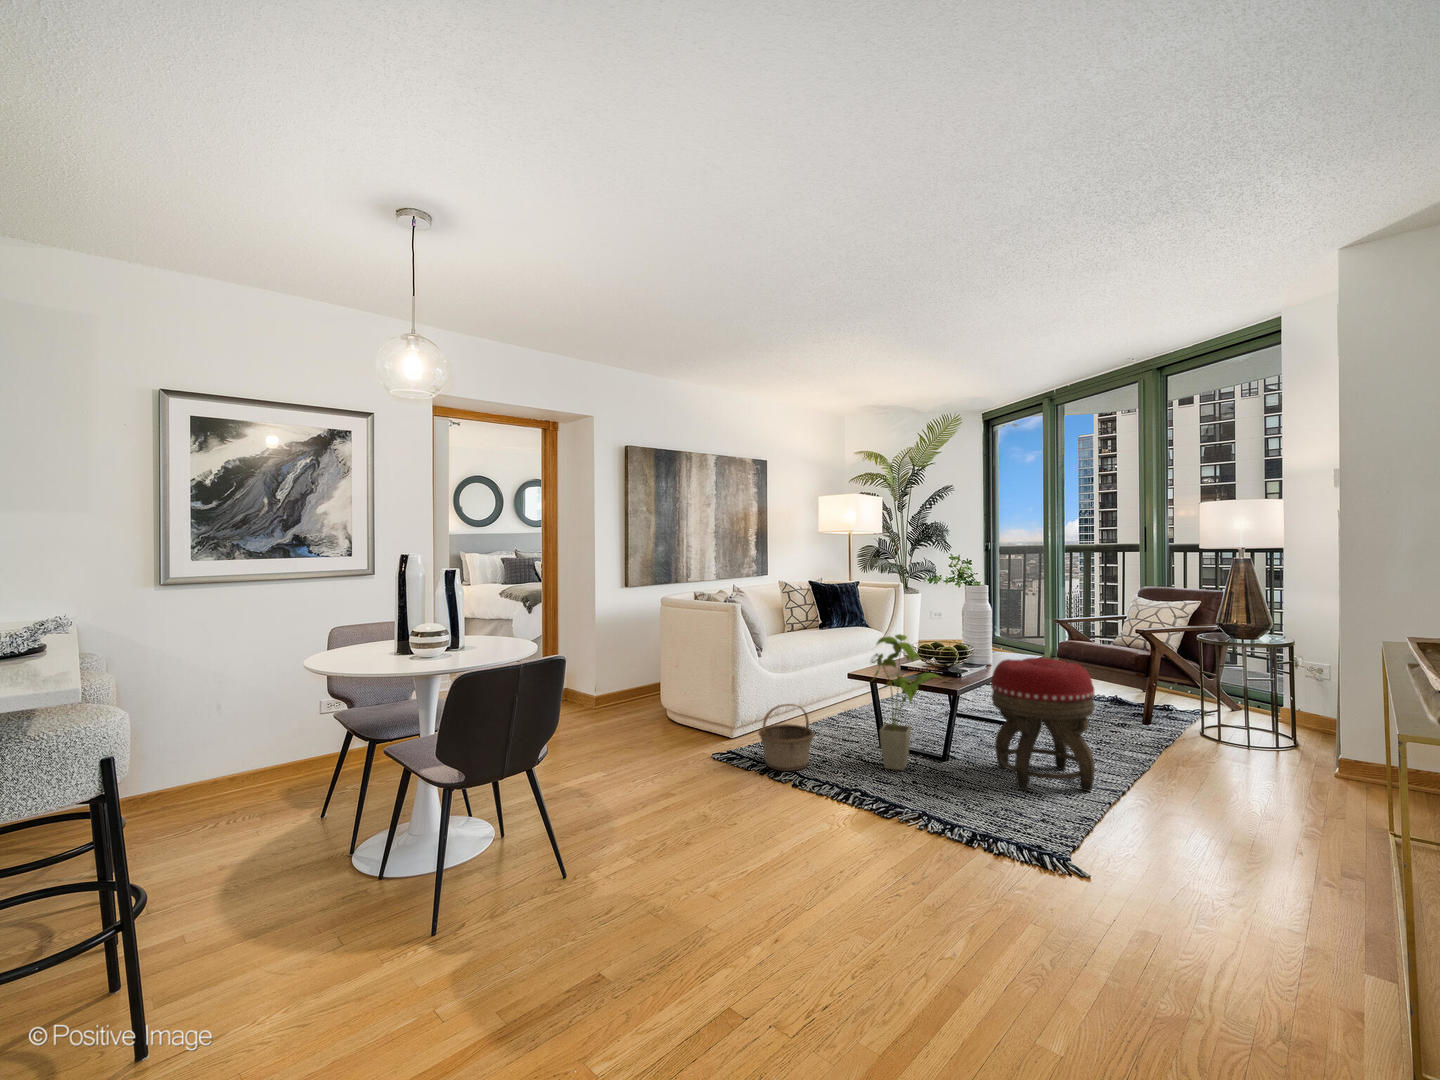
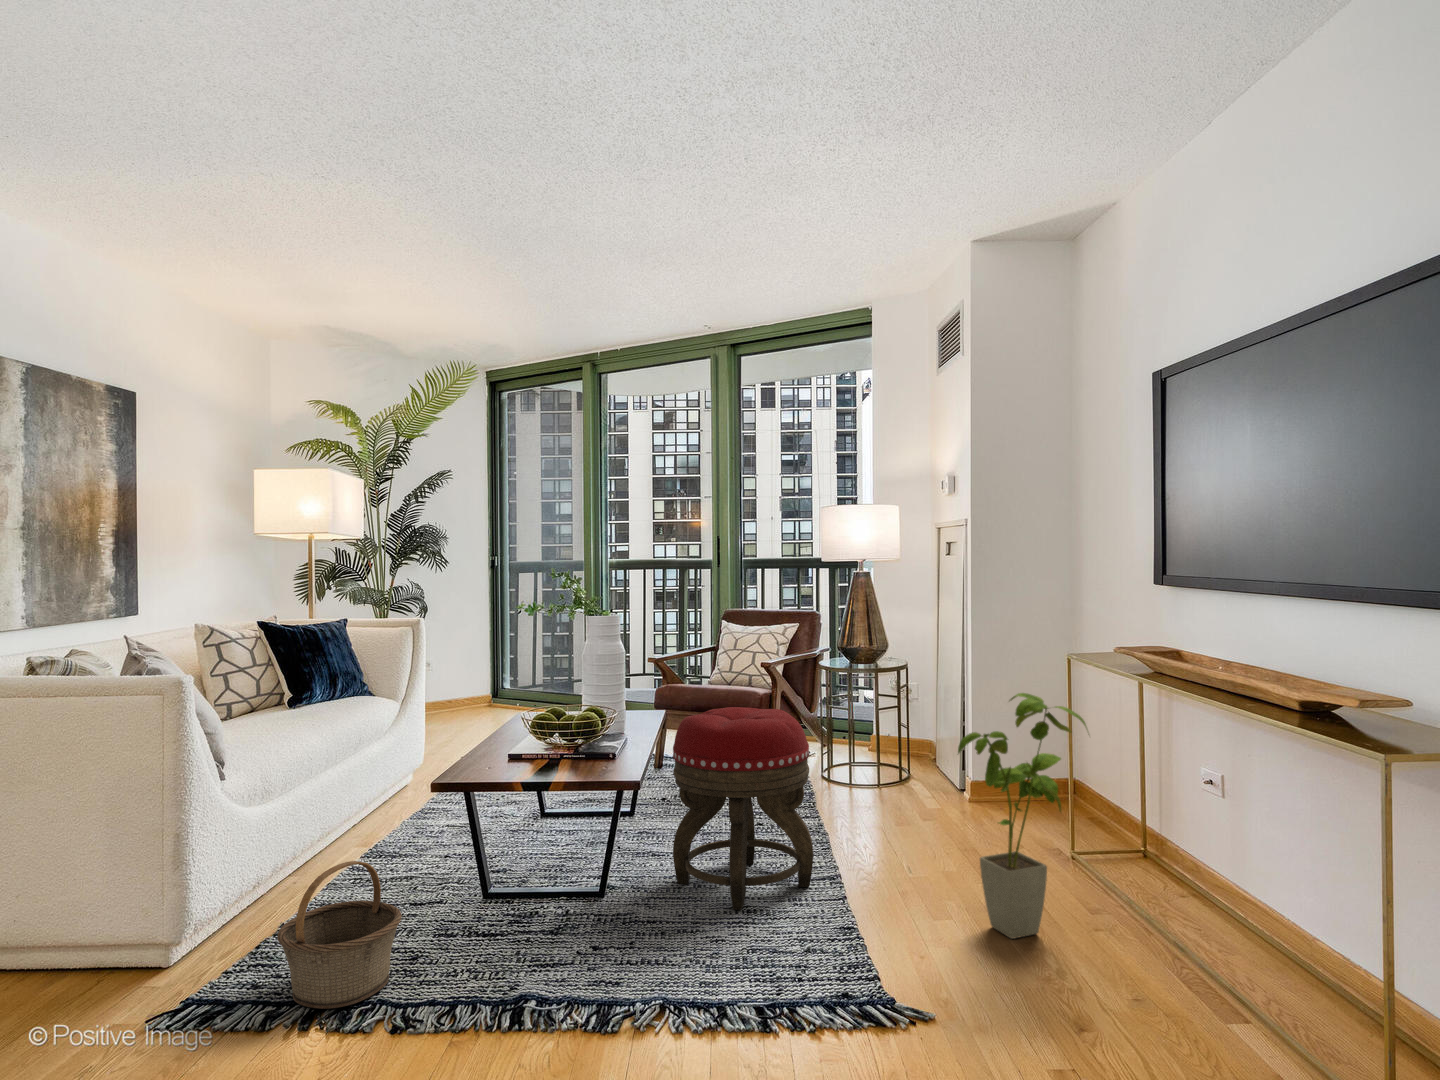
house plant: present [871,634,939,771] -> present [958,693,1087,939]

